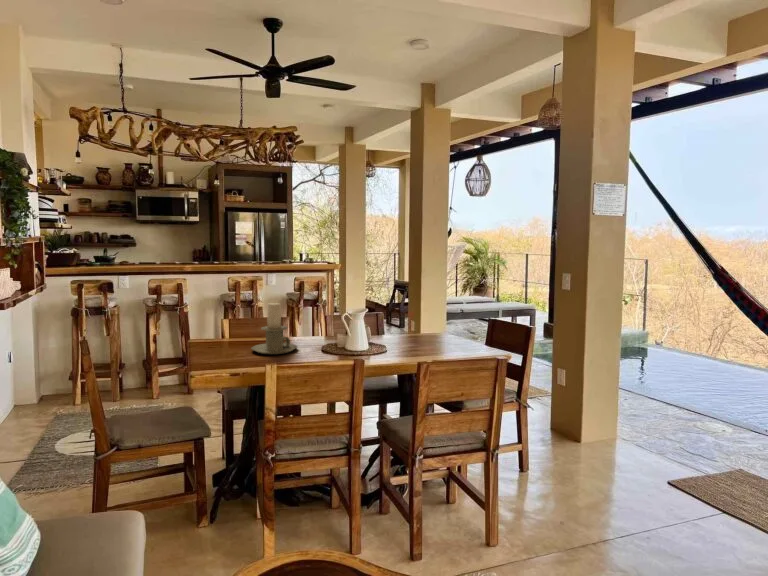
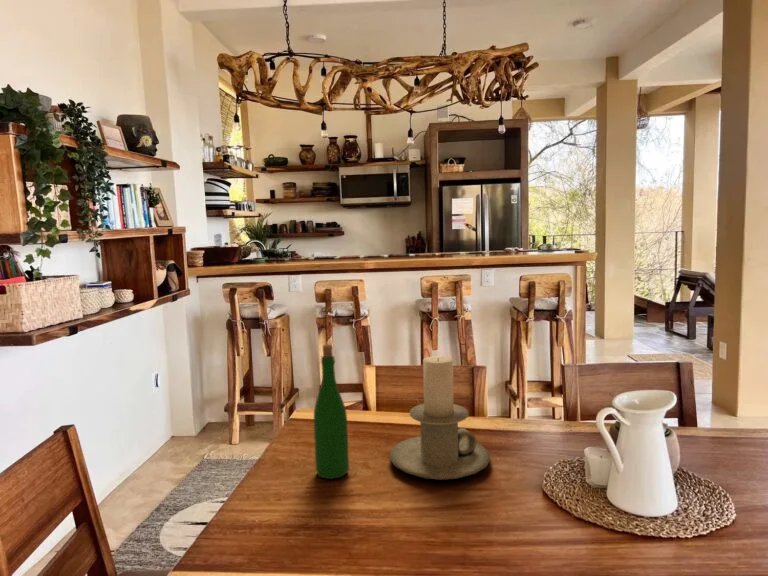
wine bottle: none [218,297,235,358] -> present [314,344,349,479]

